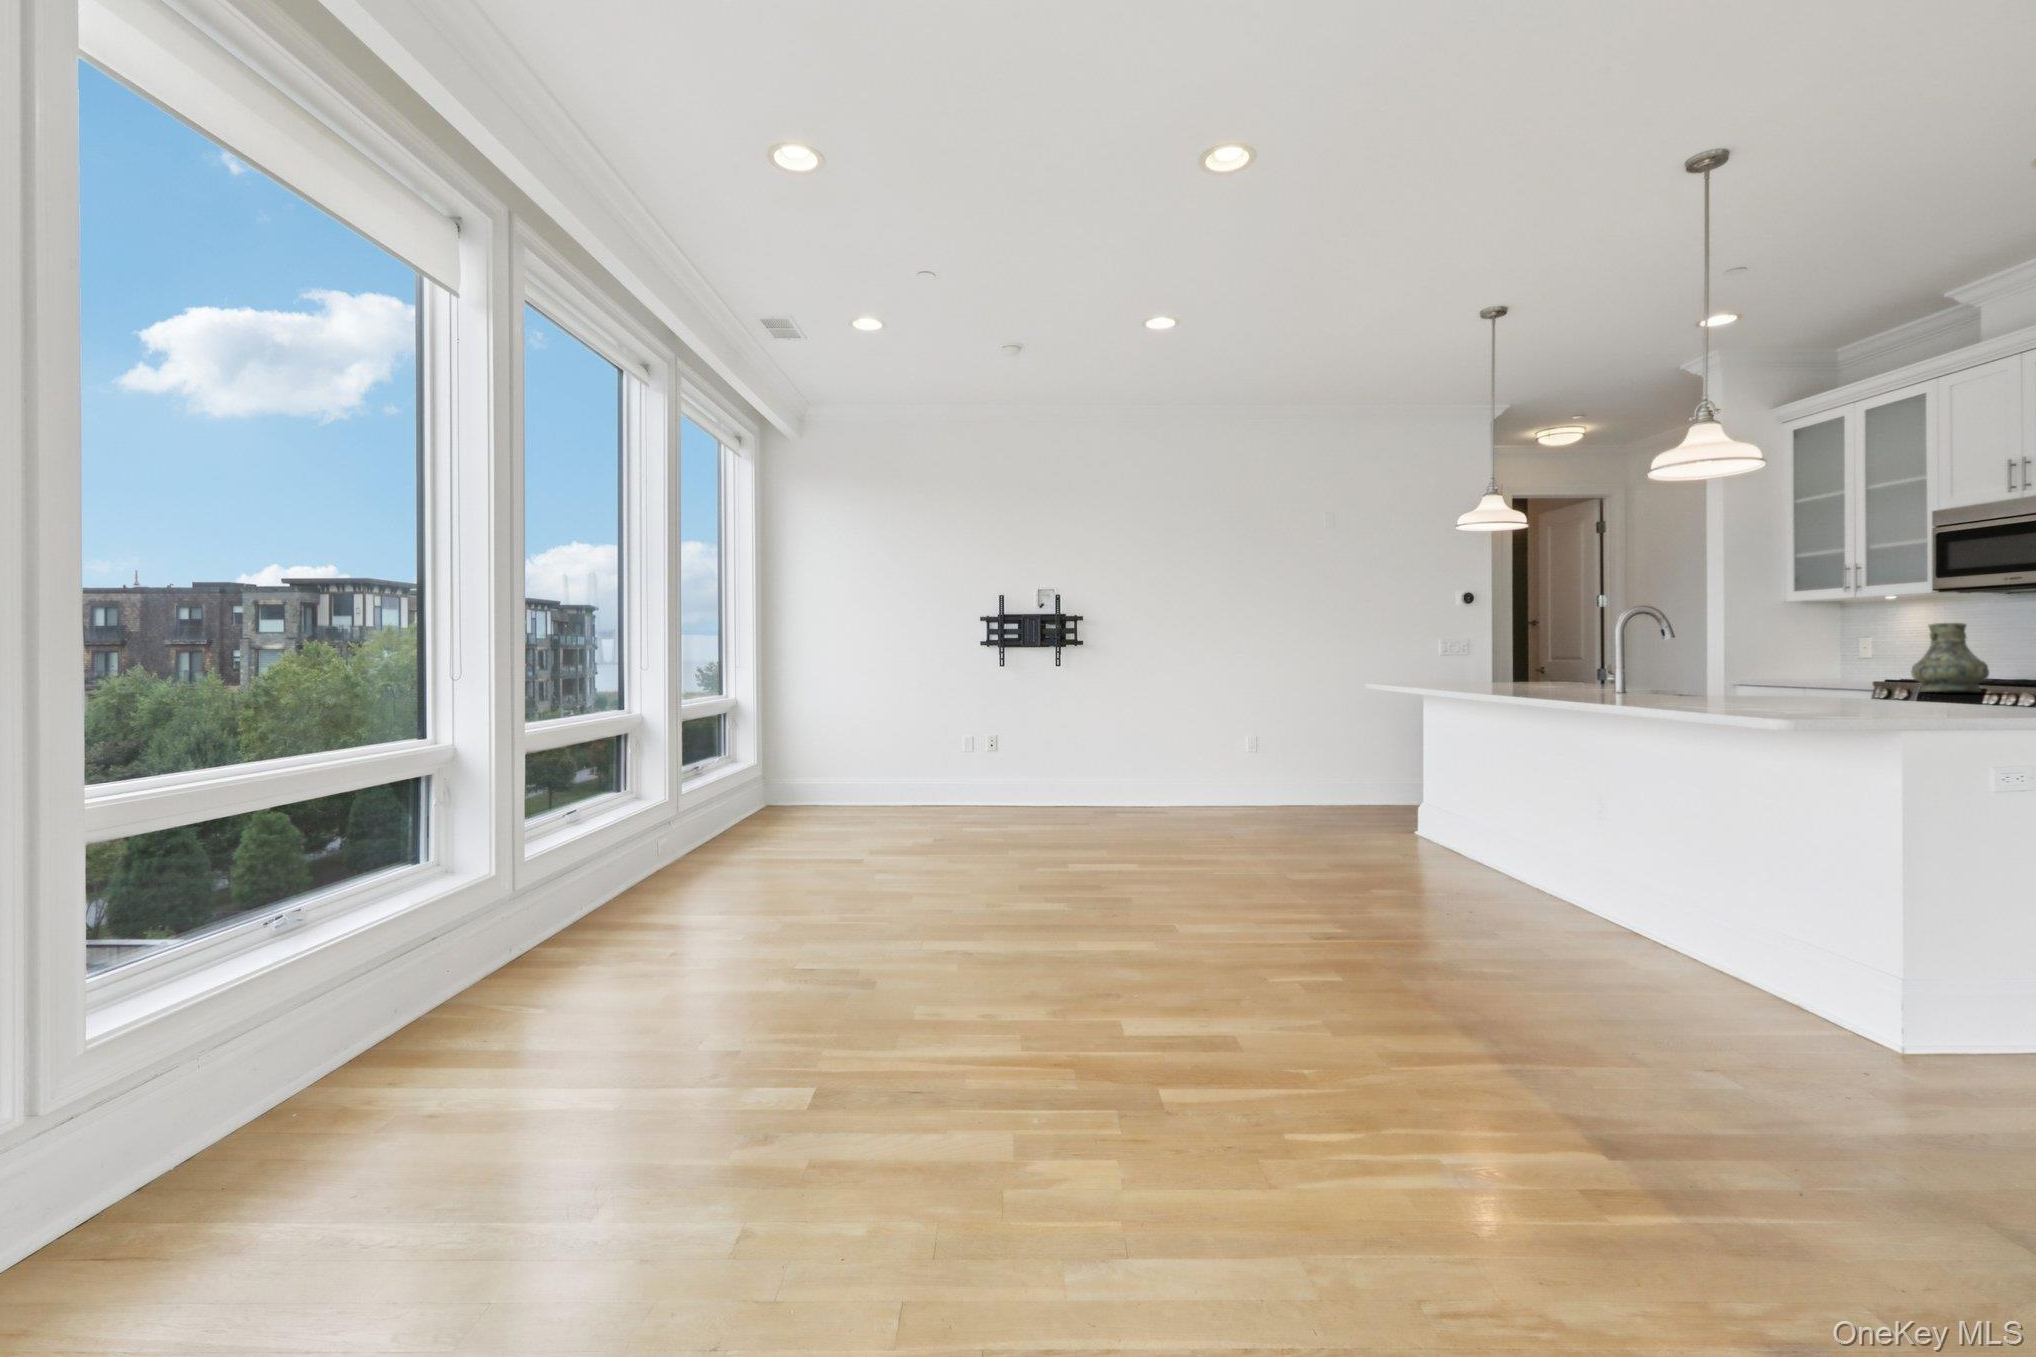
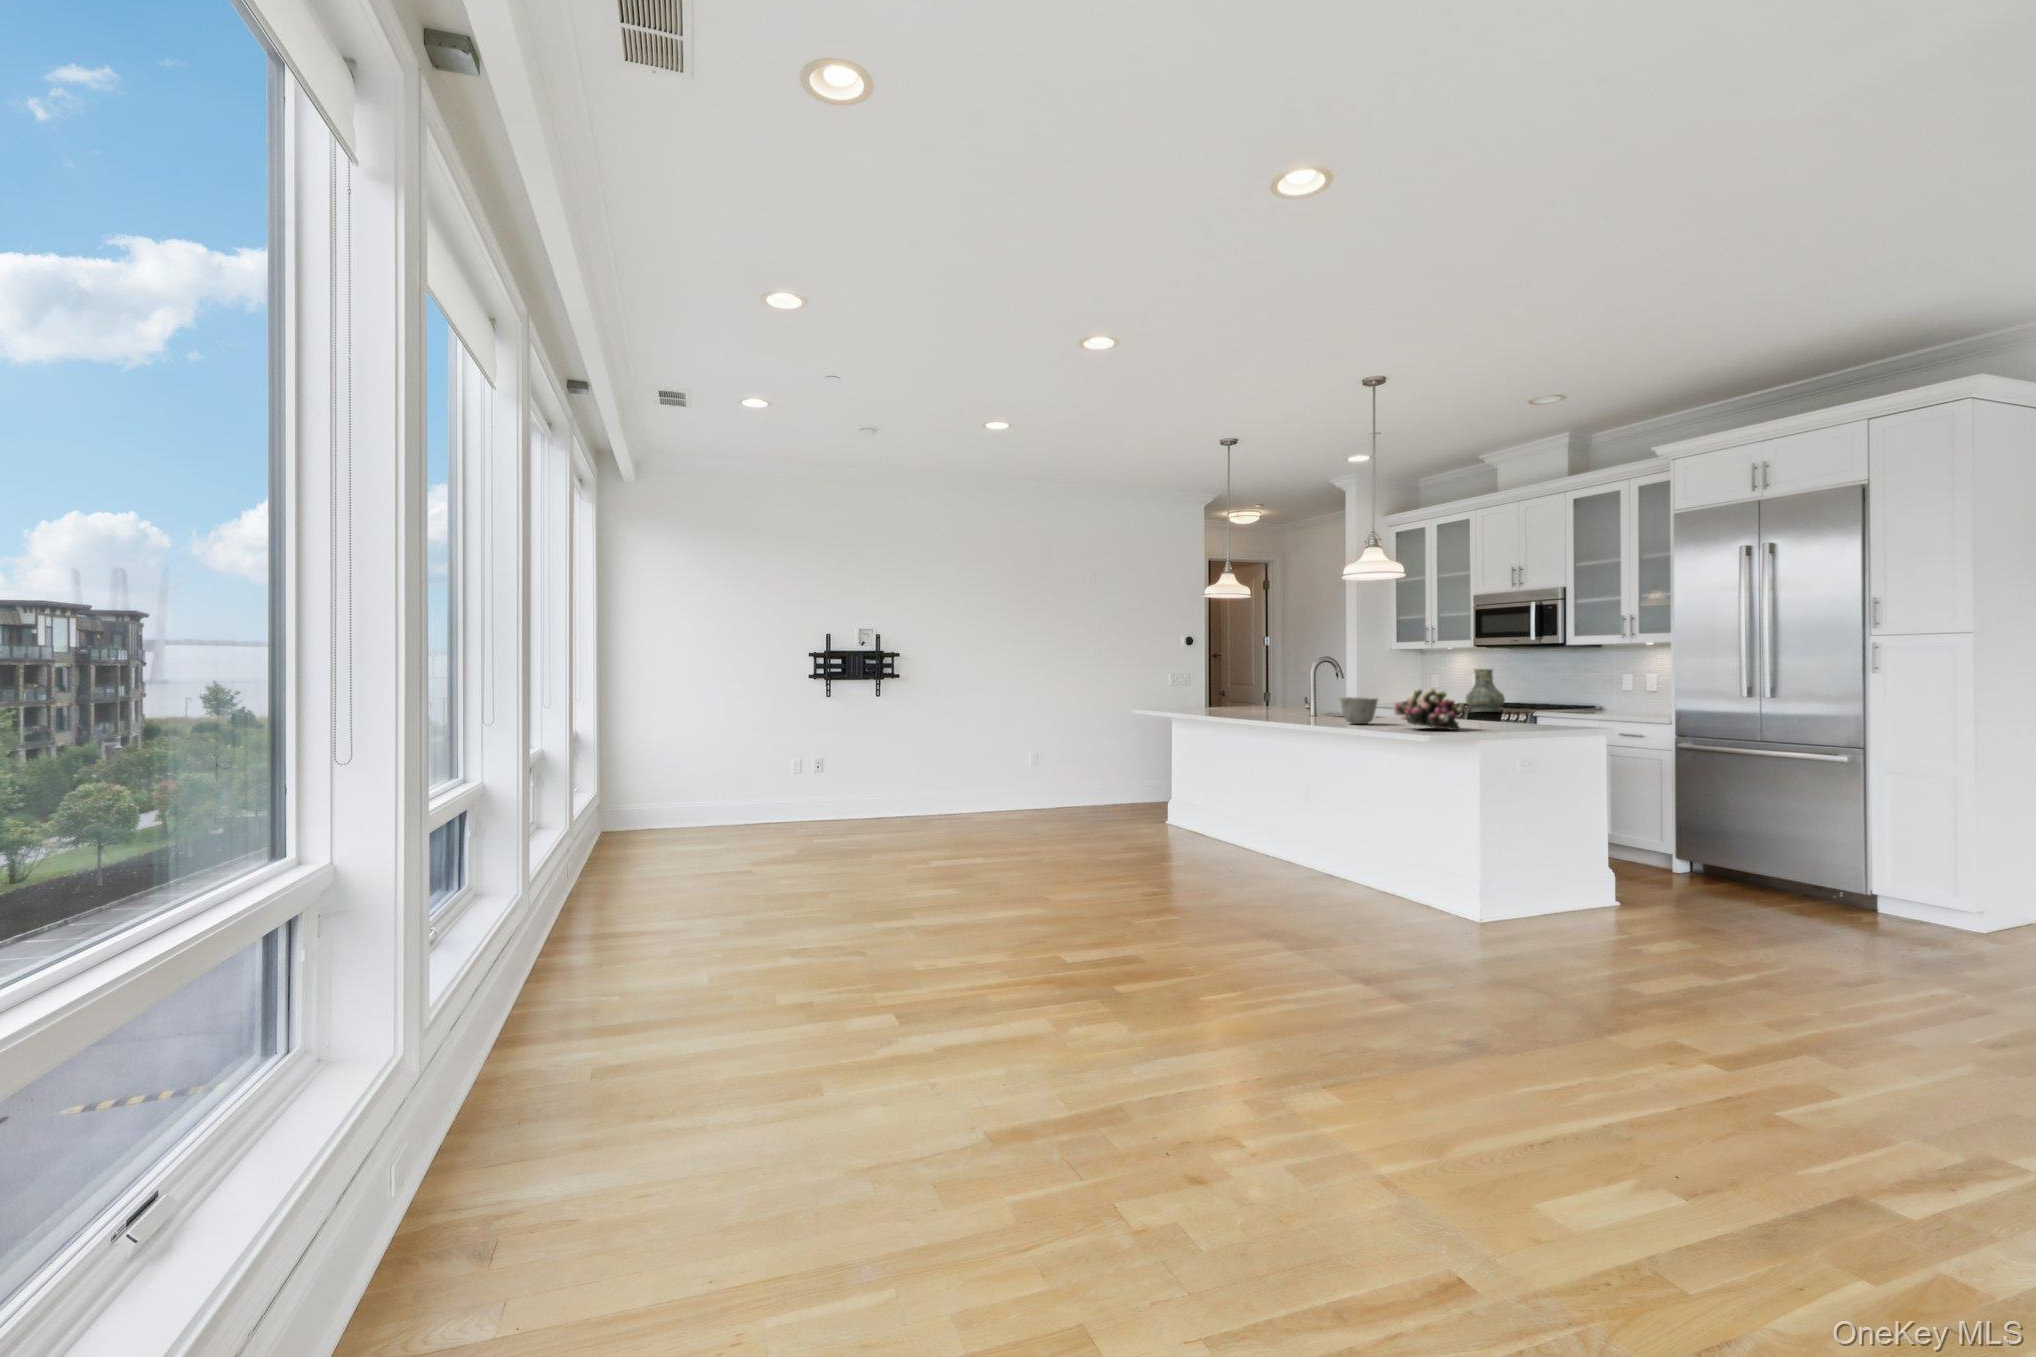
flower arrangement: none [1747,642,1891,711] -> present [1393,688,1465,730]
ceramic bowl: none [1659,661,1729,702] -> present [1340,697,1378,724]

